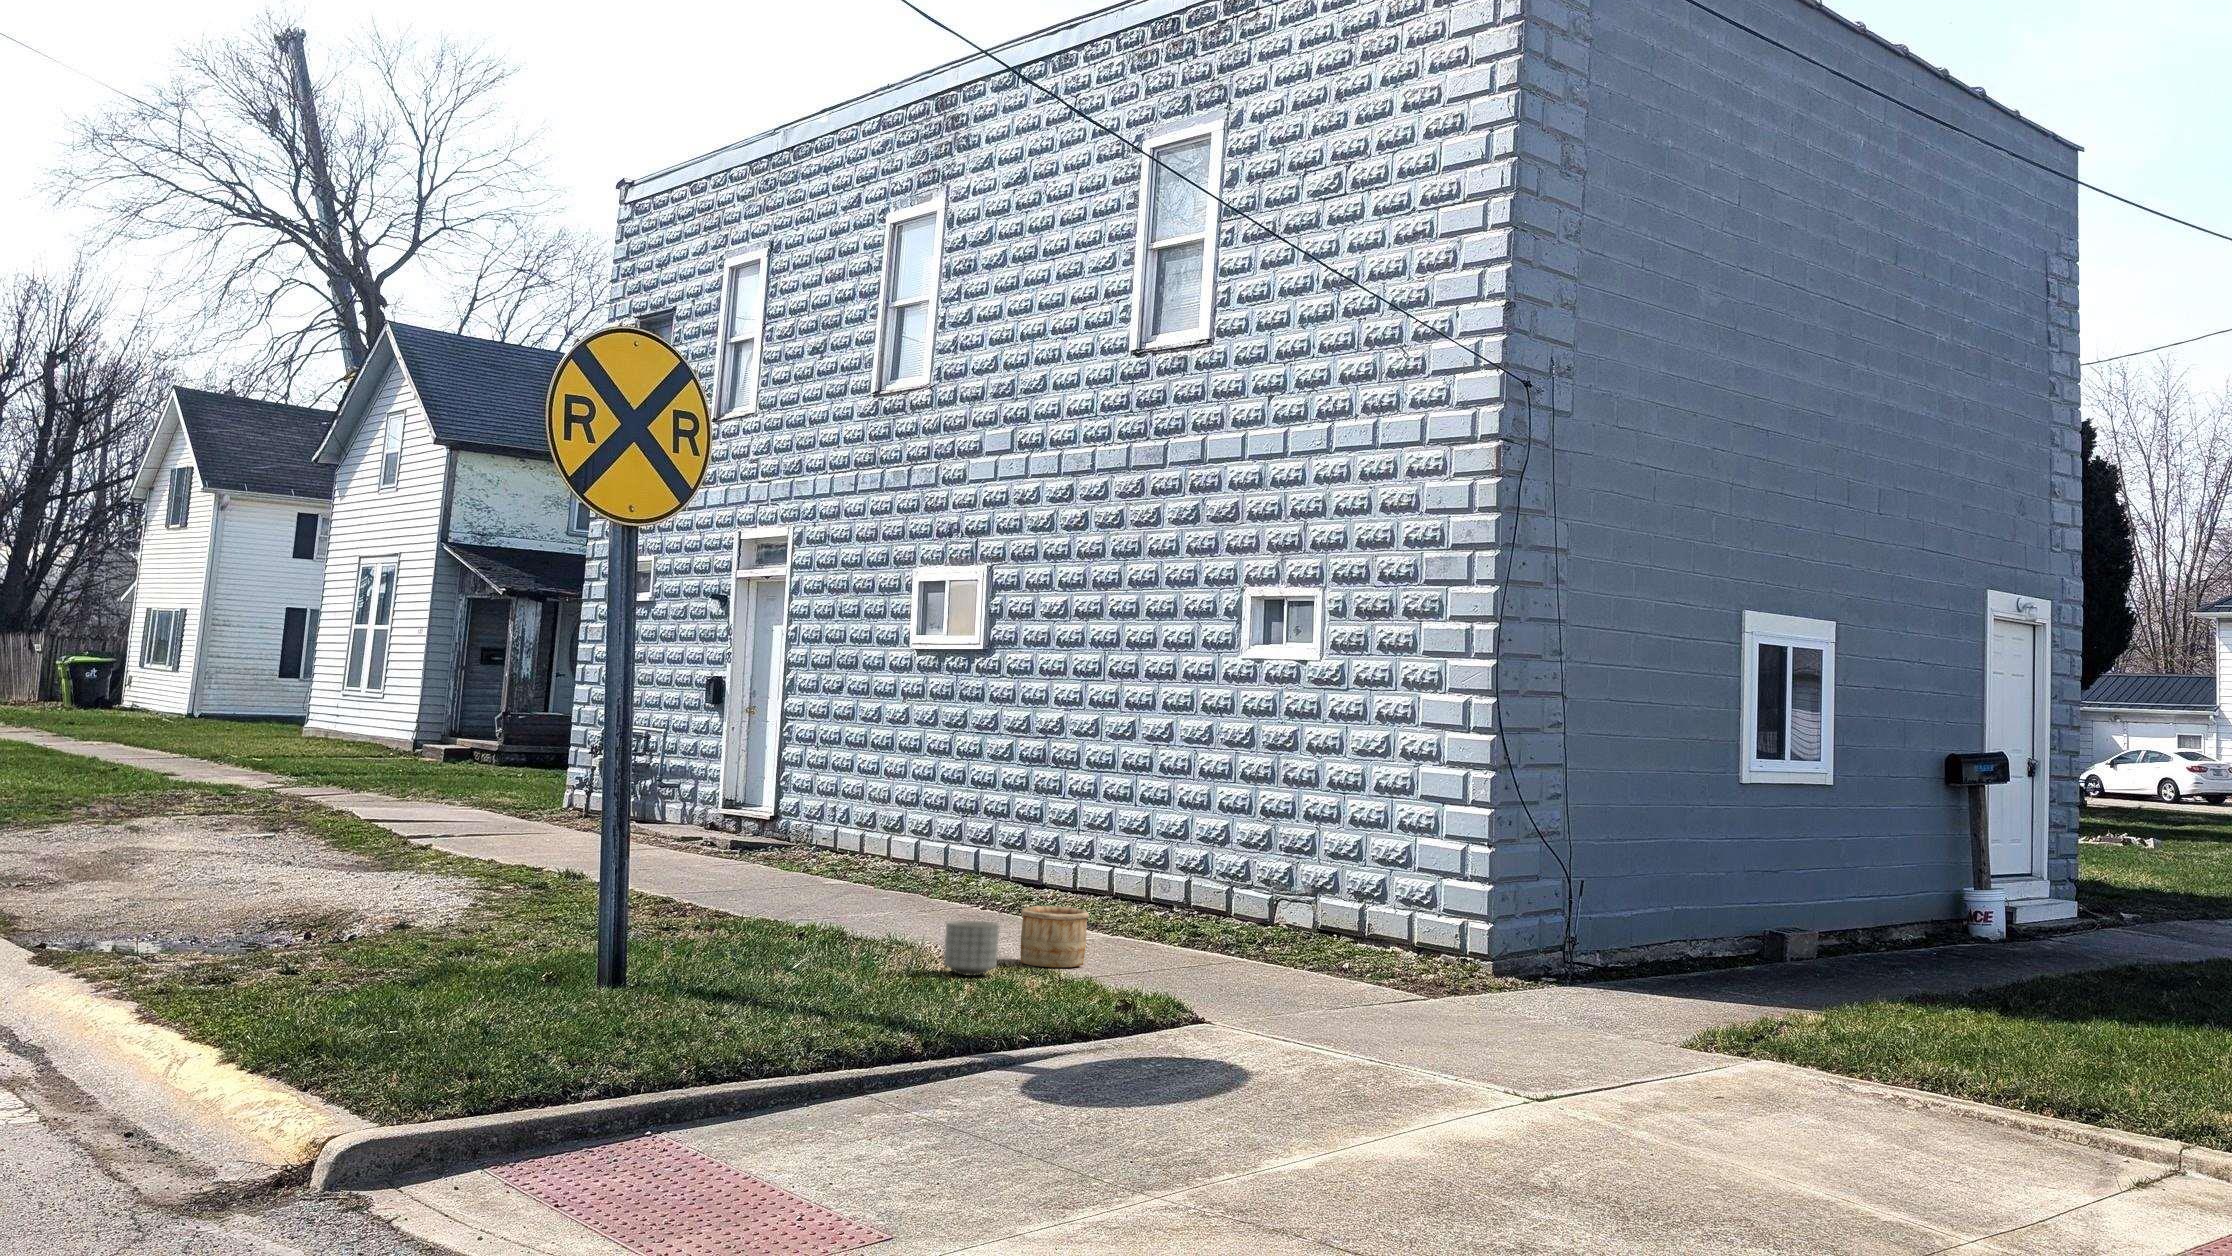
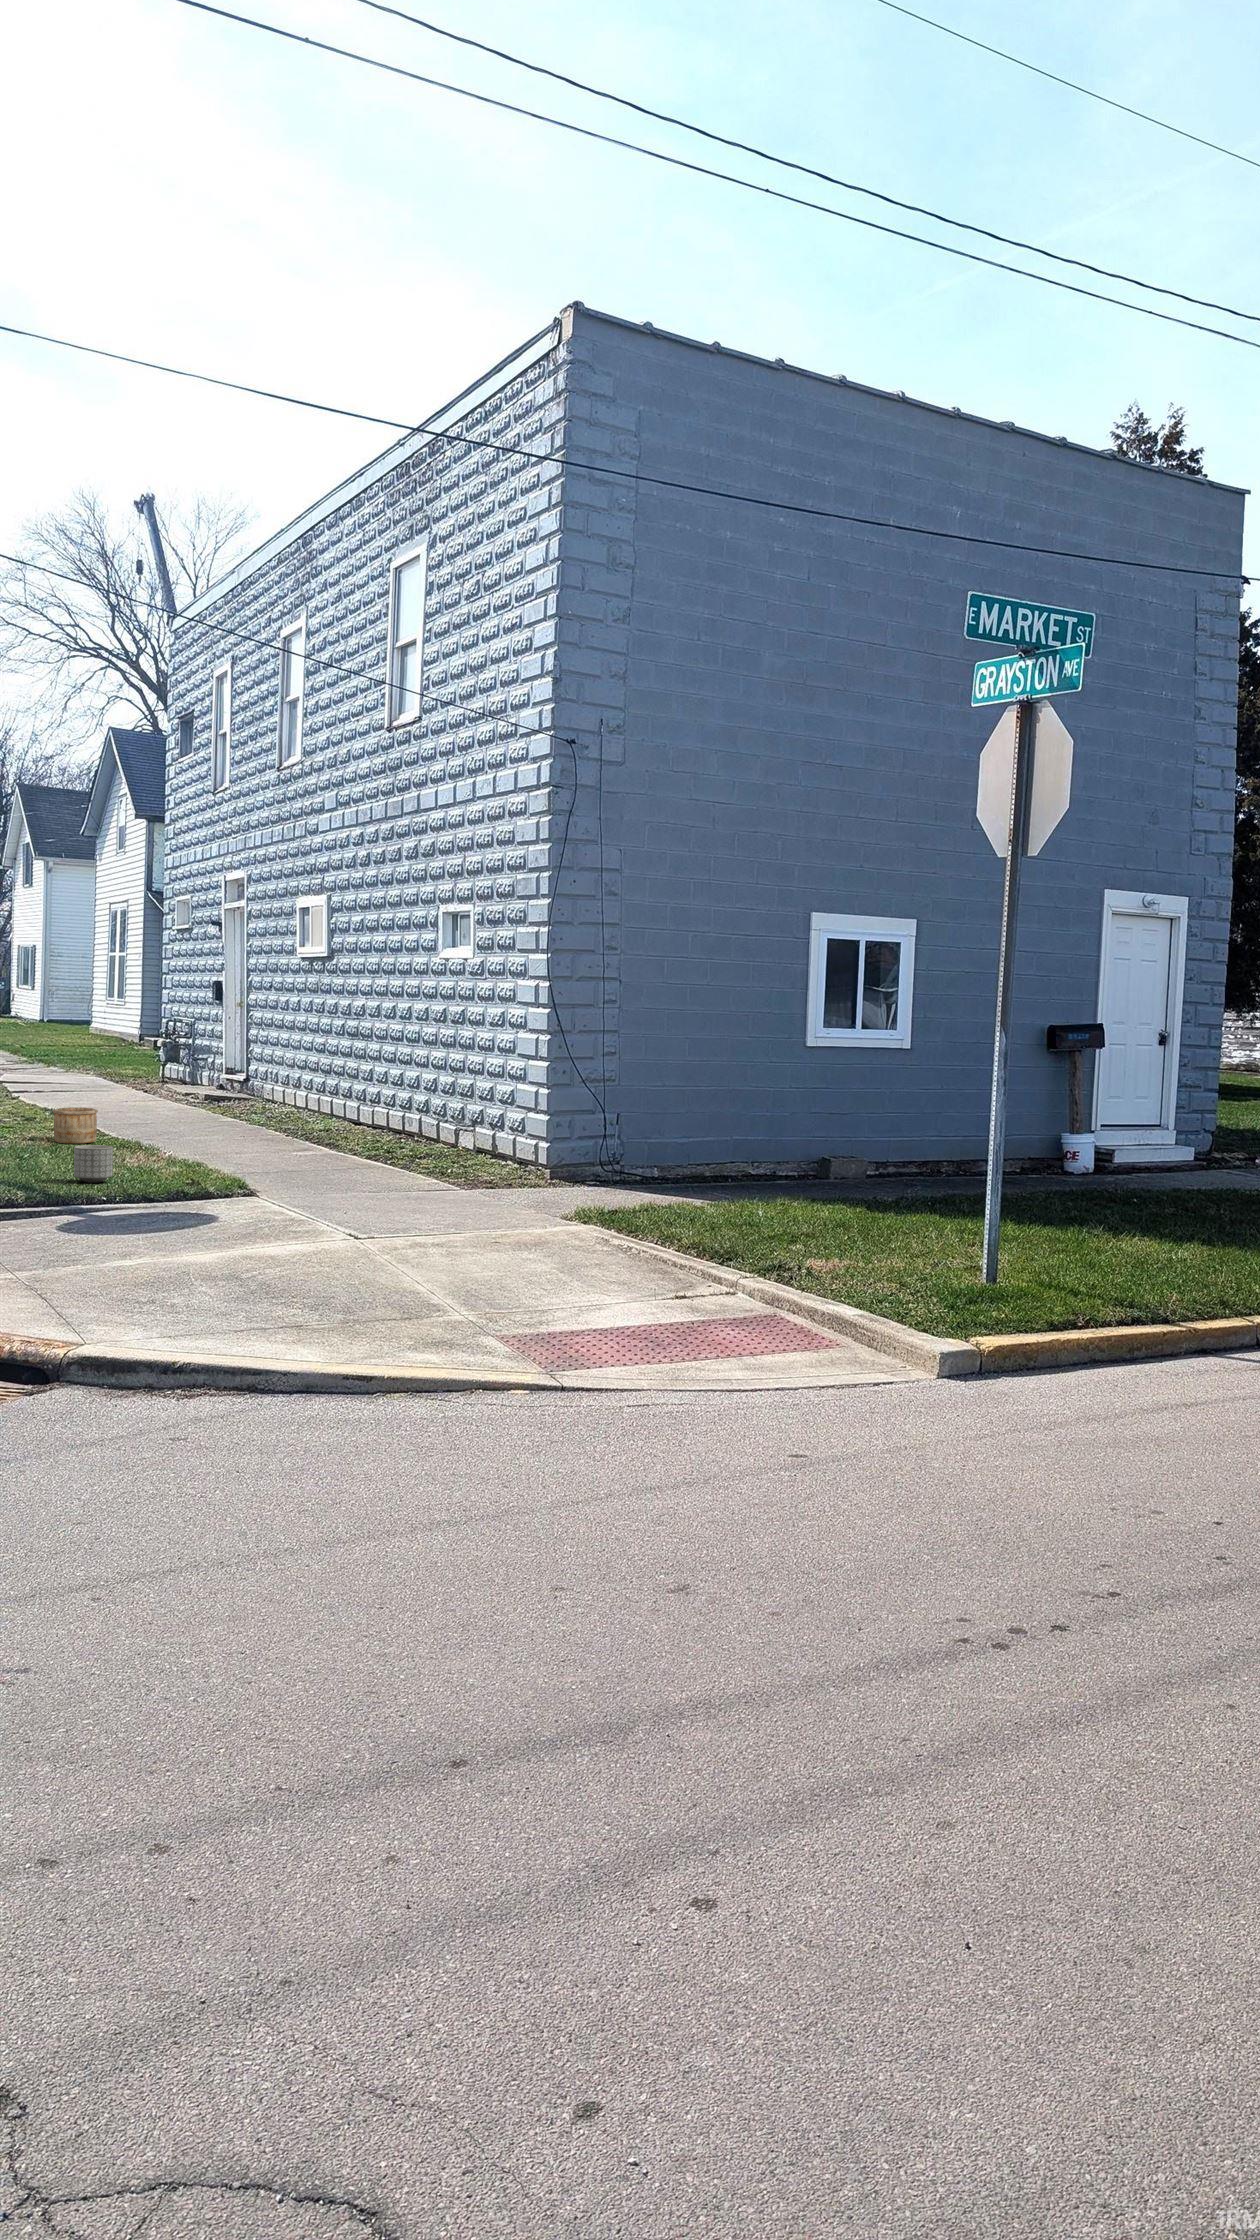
wooden bucket: present [1020,906,1089,967] -> present [53,1107,98,1144]

